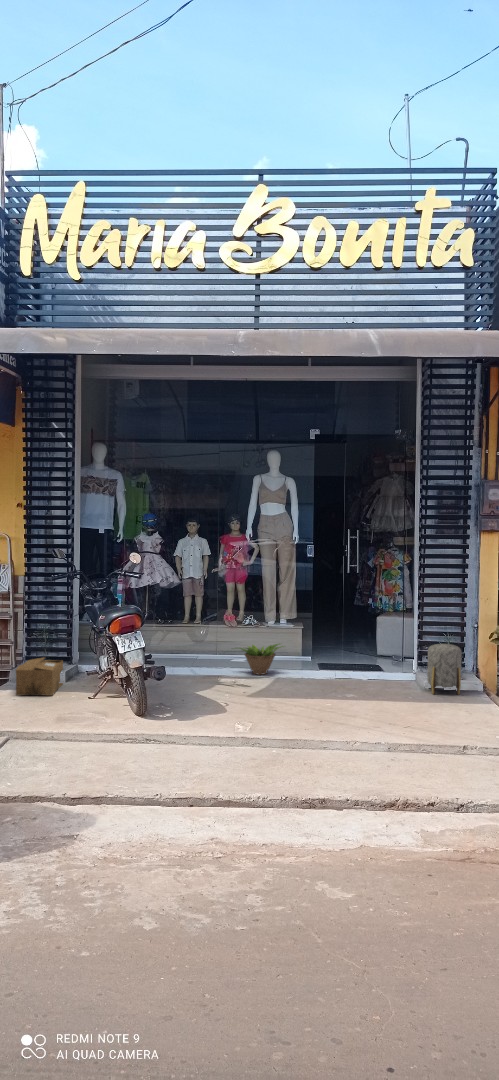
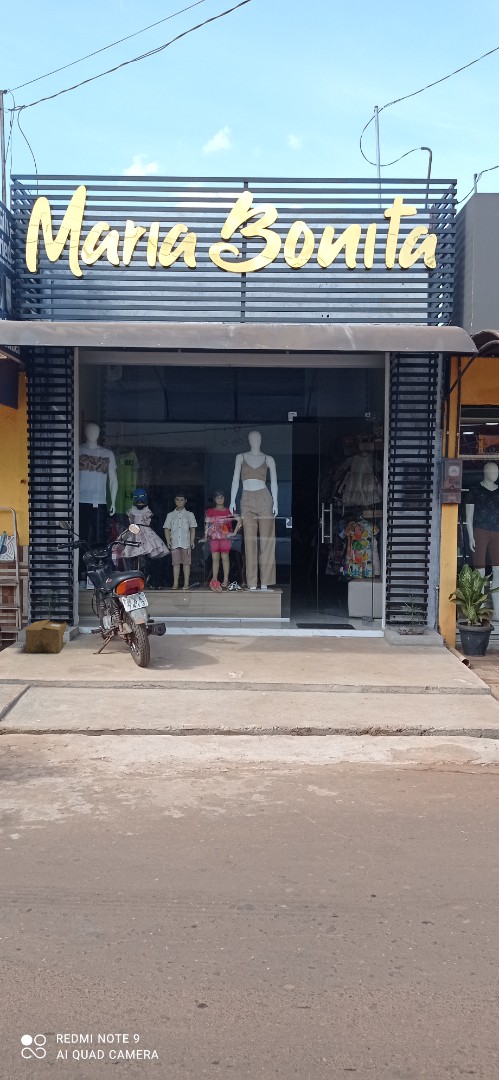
decorative plant: present [239,644,283,675] -> none [217,607,267,635]
stool: present [427,644,461,695] -> none [394,605,424,650]

